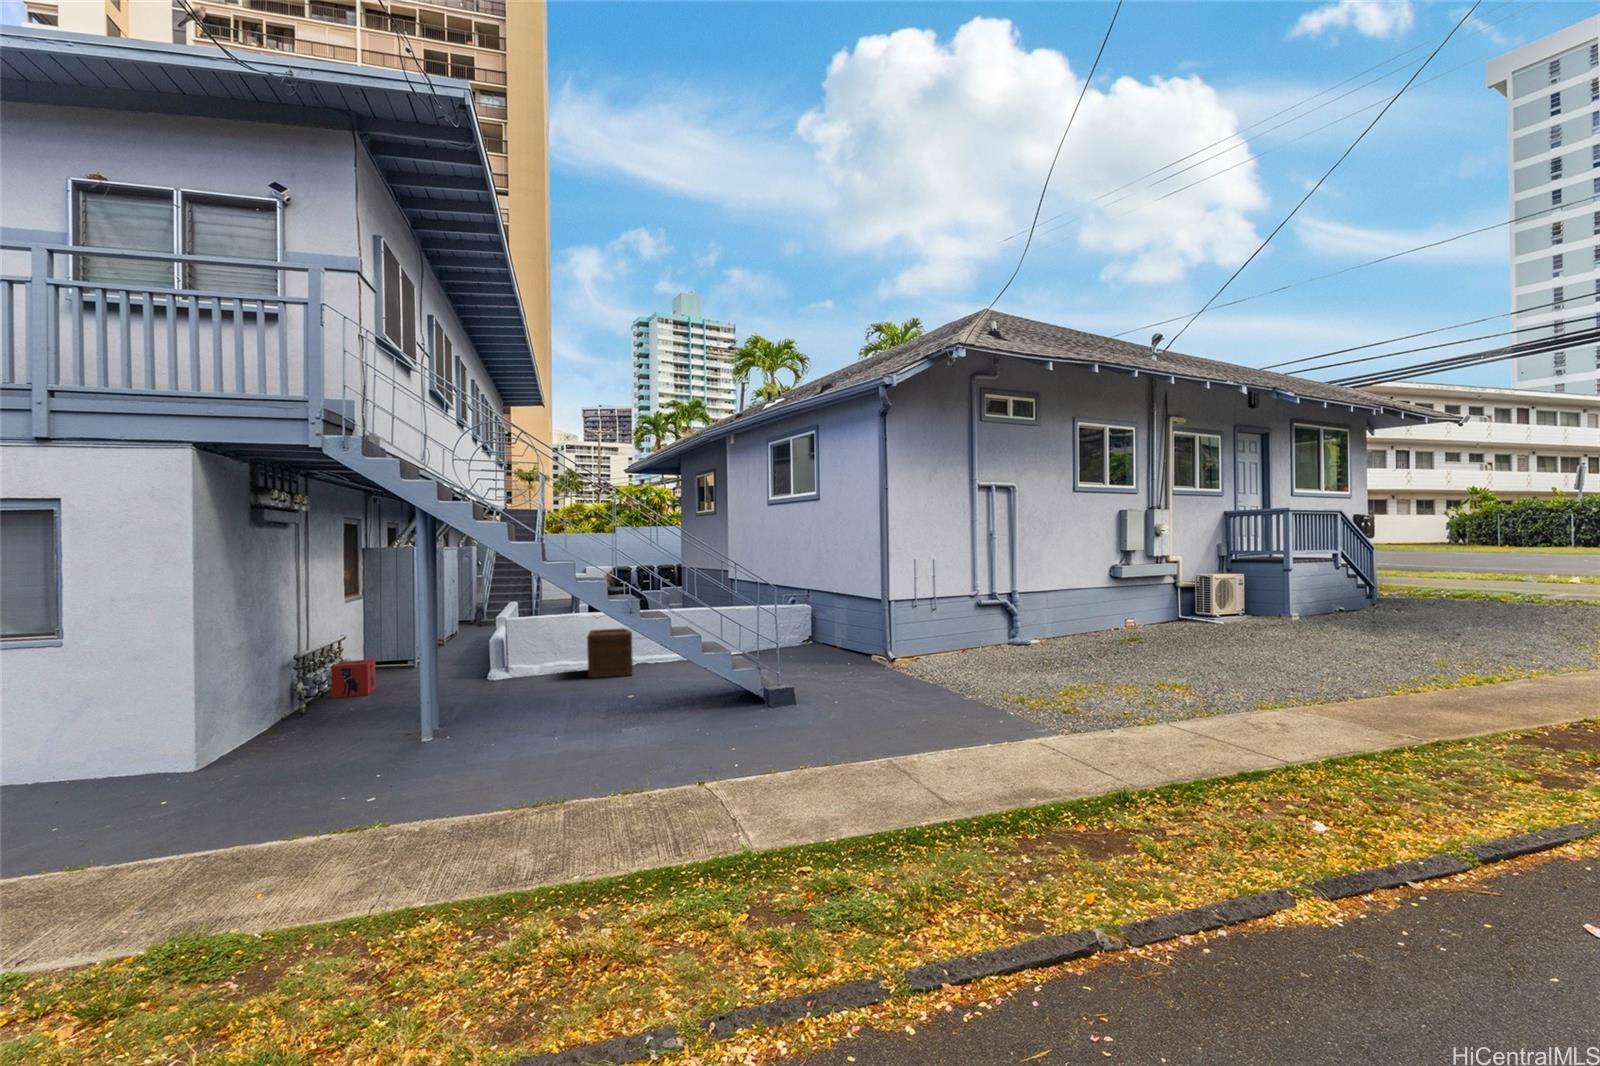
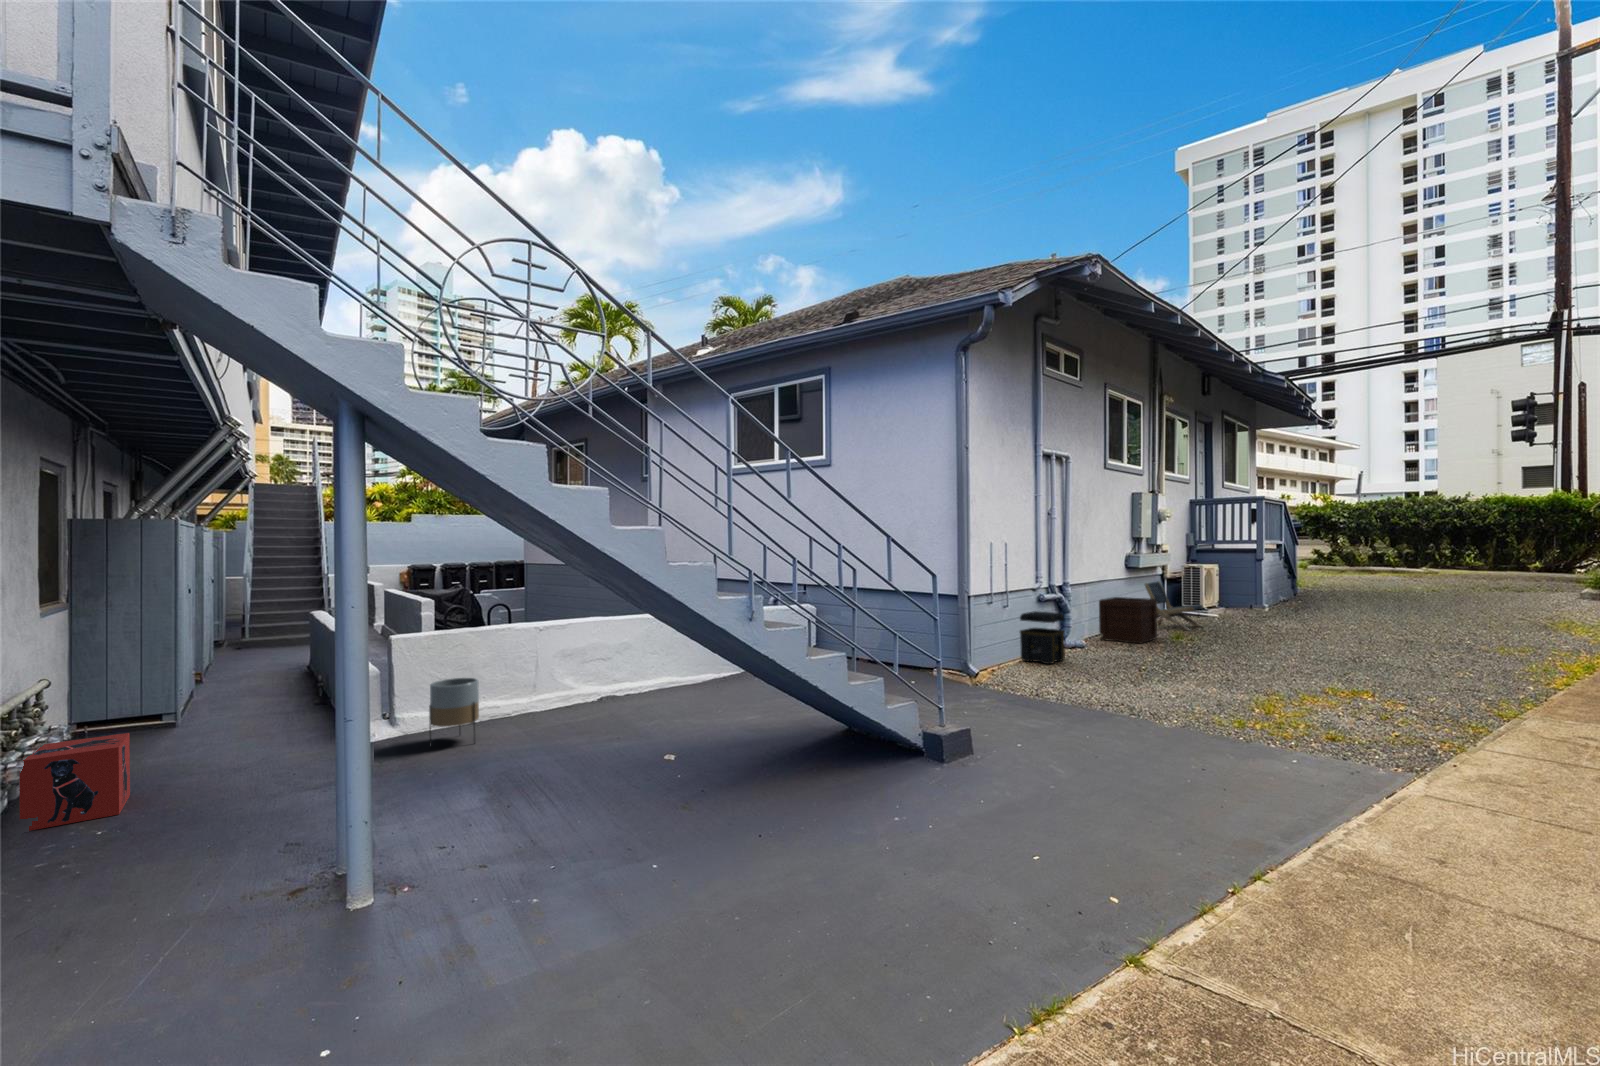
lounge chair: none [1134,590,1193,636] -> present [1145,581,1203,630]
toolbox: none [949,614,986,656] -> present [1020,611,1065,664]
wooden crate: present [587,629,633,678] -> present [1099,597,1157,644]
planter: none [512,642,540,680] -> present [429,678,479,734]

